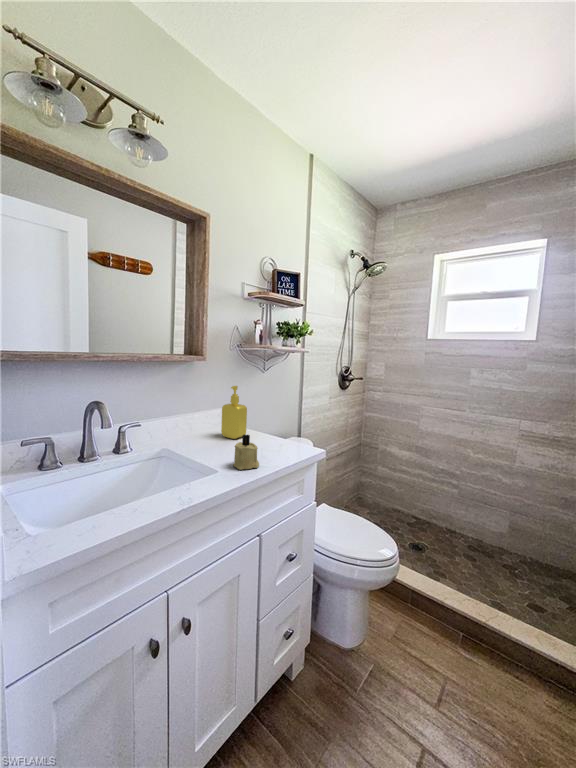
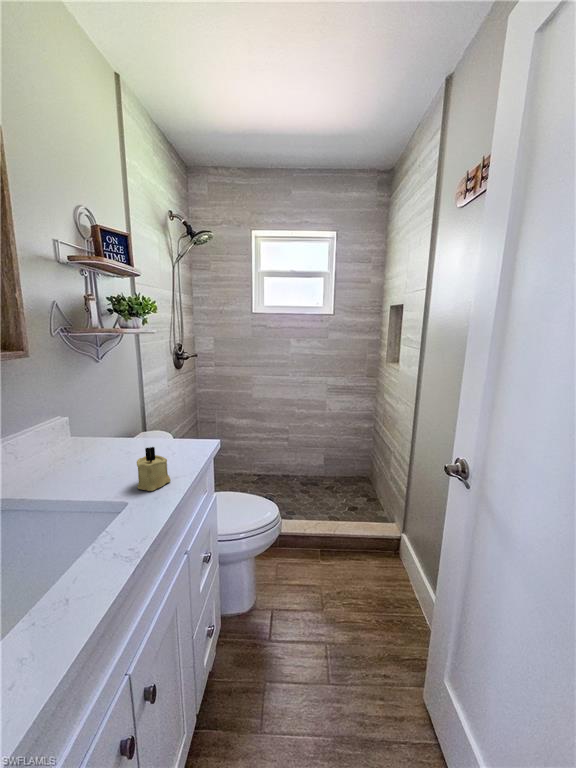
soap dispenser: present [221,386,247,439] -> none [69,386,110,456]

